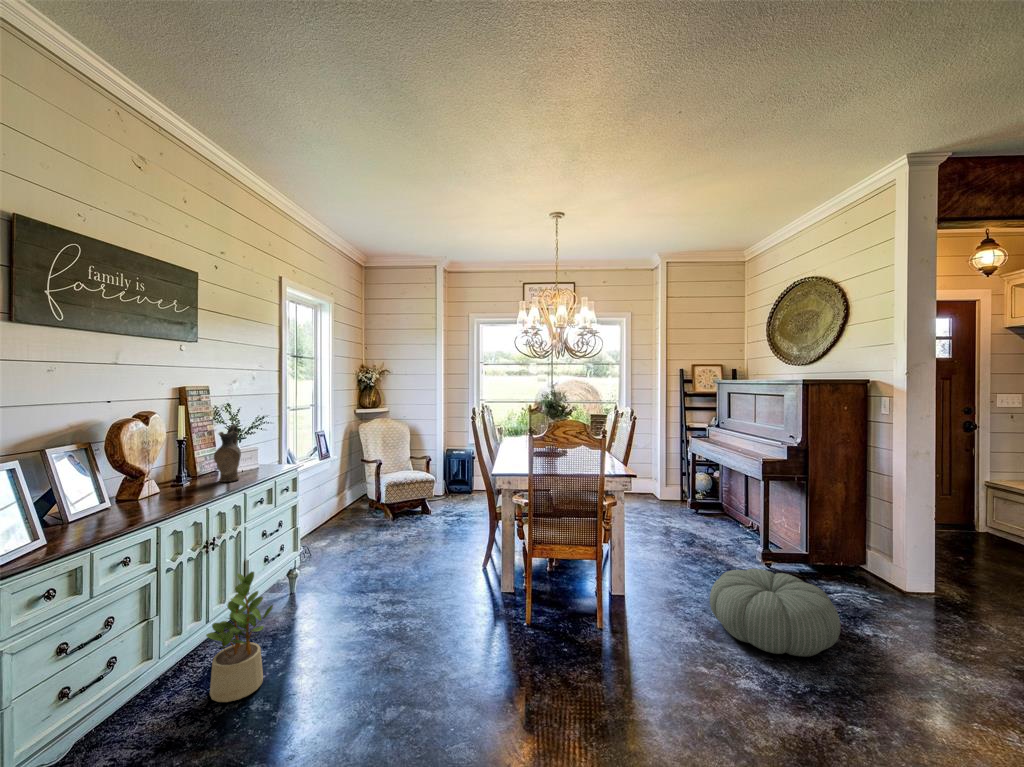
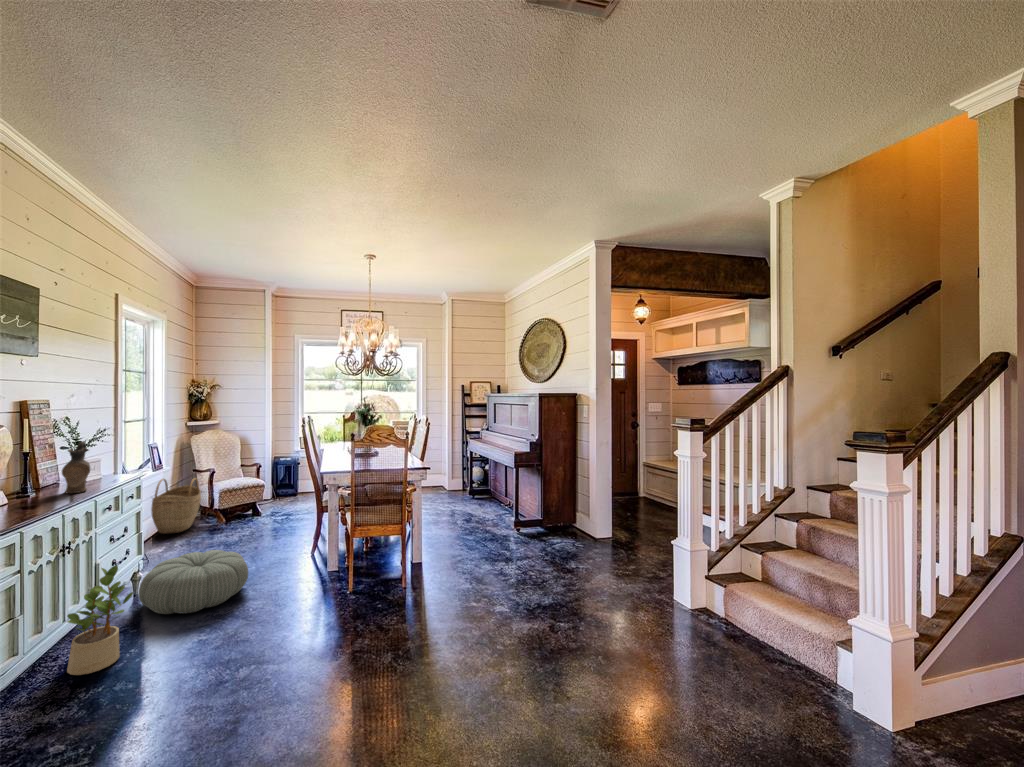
woven basket: none [325,469,370,528] -> present [151,478,201,534]
pouf: present [710,569,840,656] -> present [139,550,248,614]

